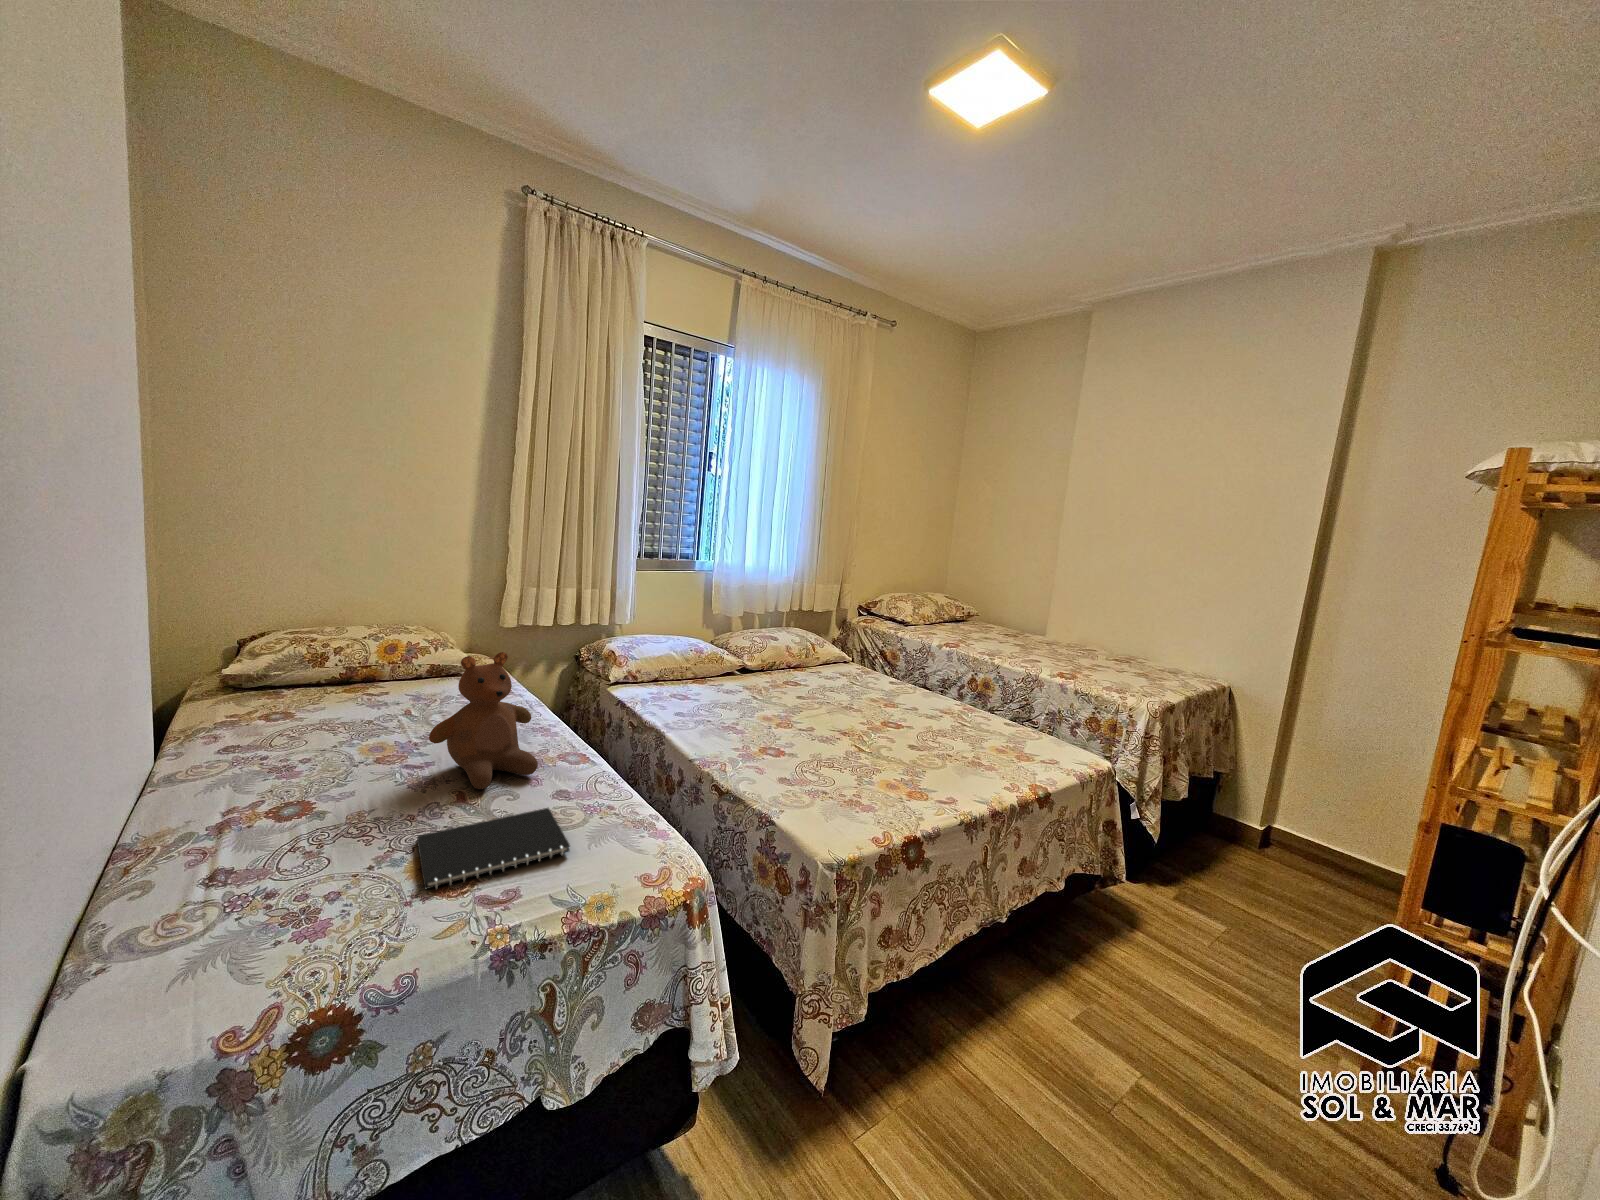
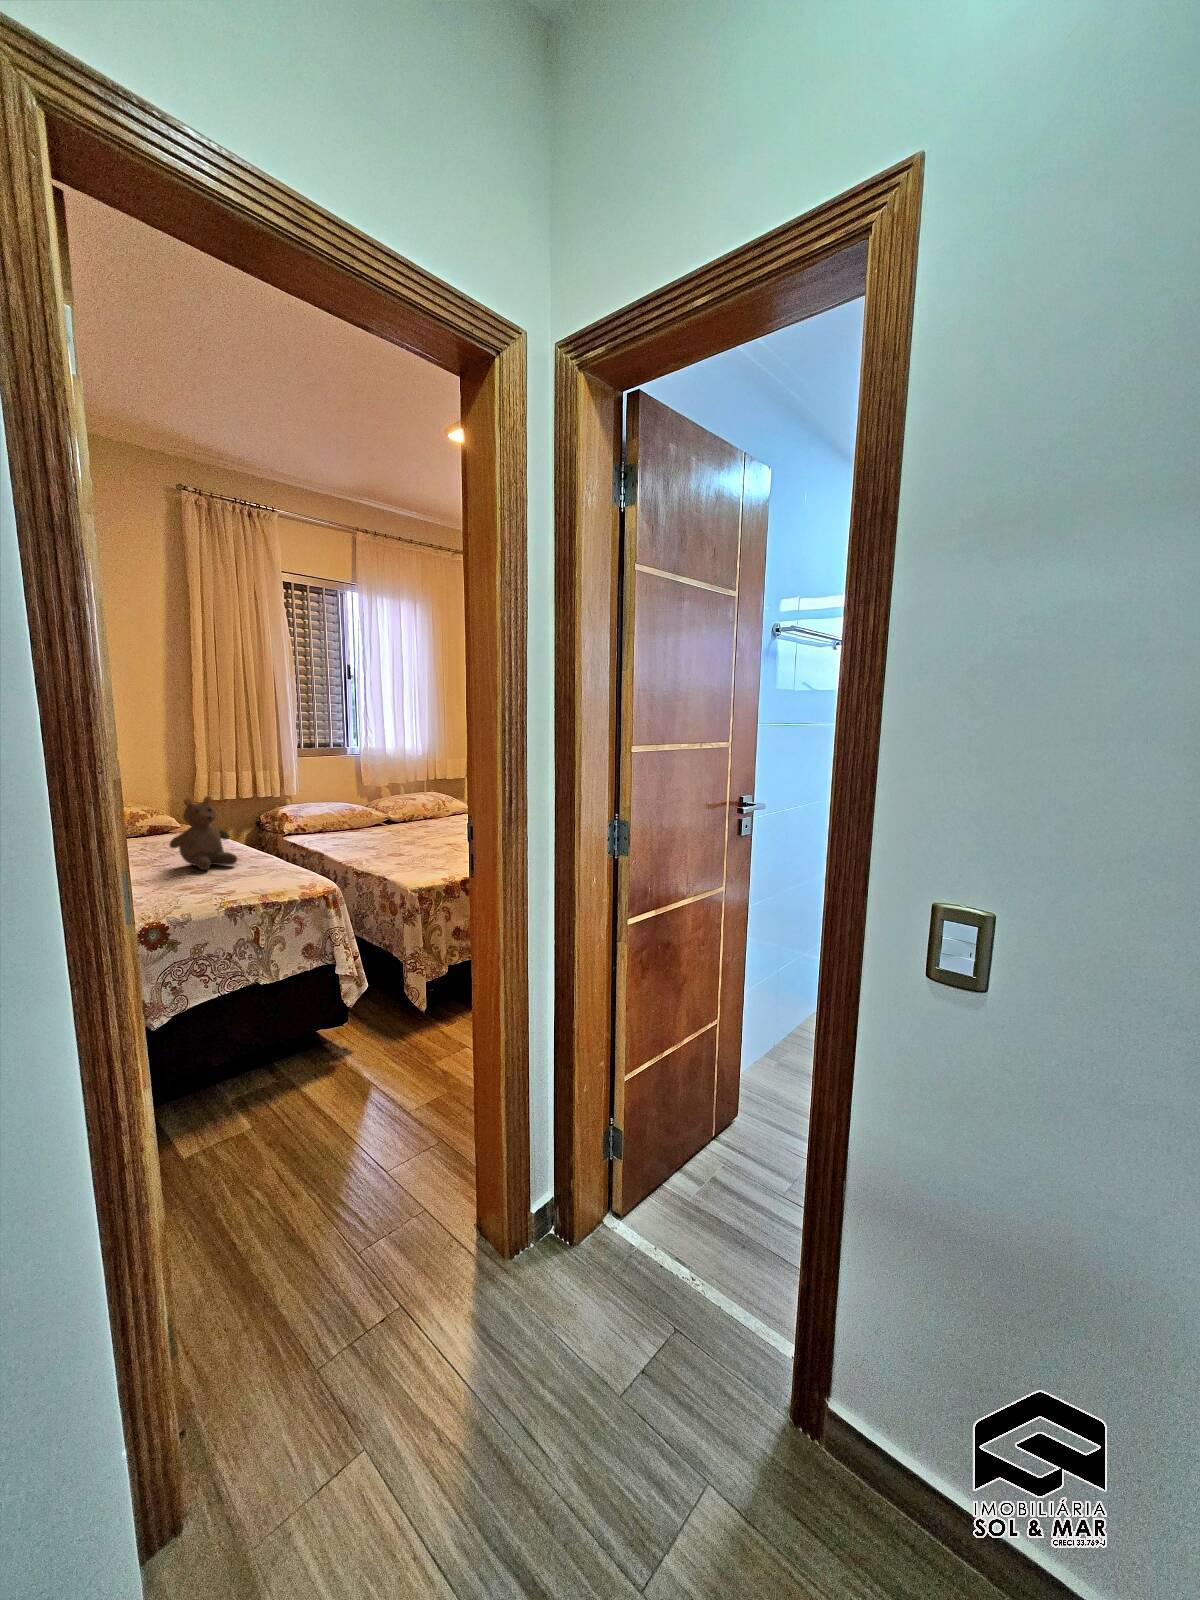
notebook: present [417,808,570,889] -> none [176,871,261,895]

